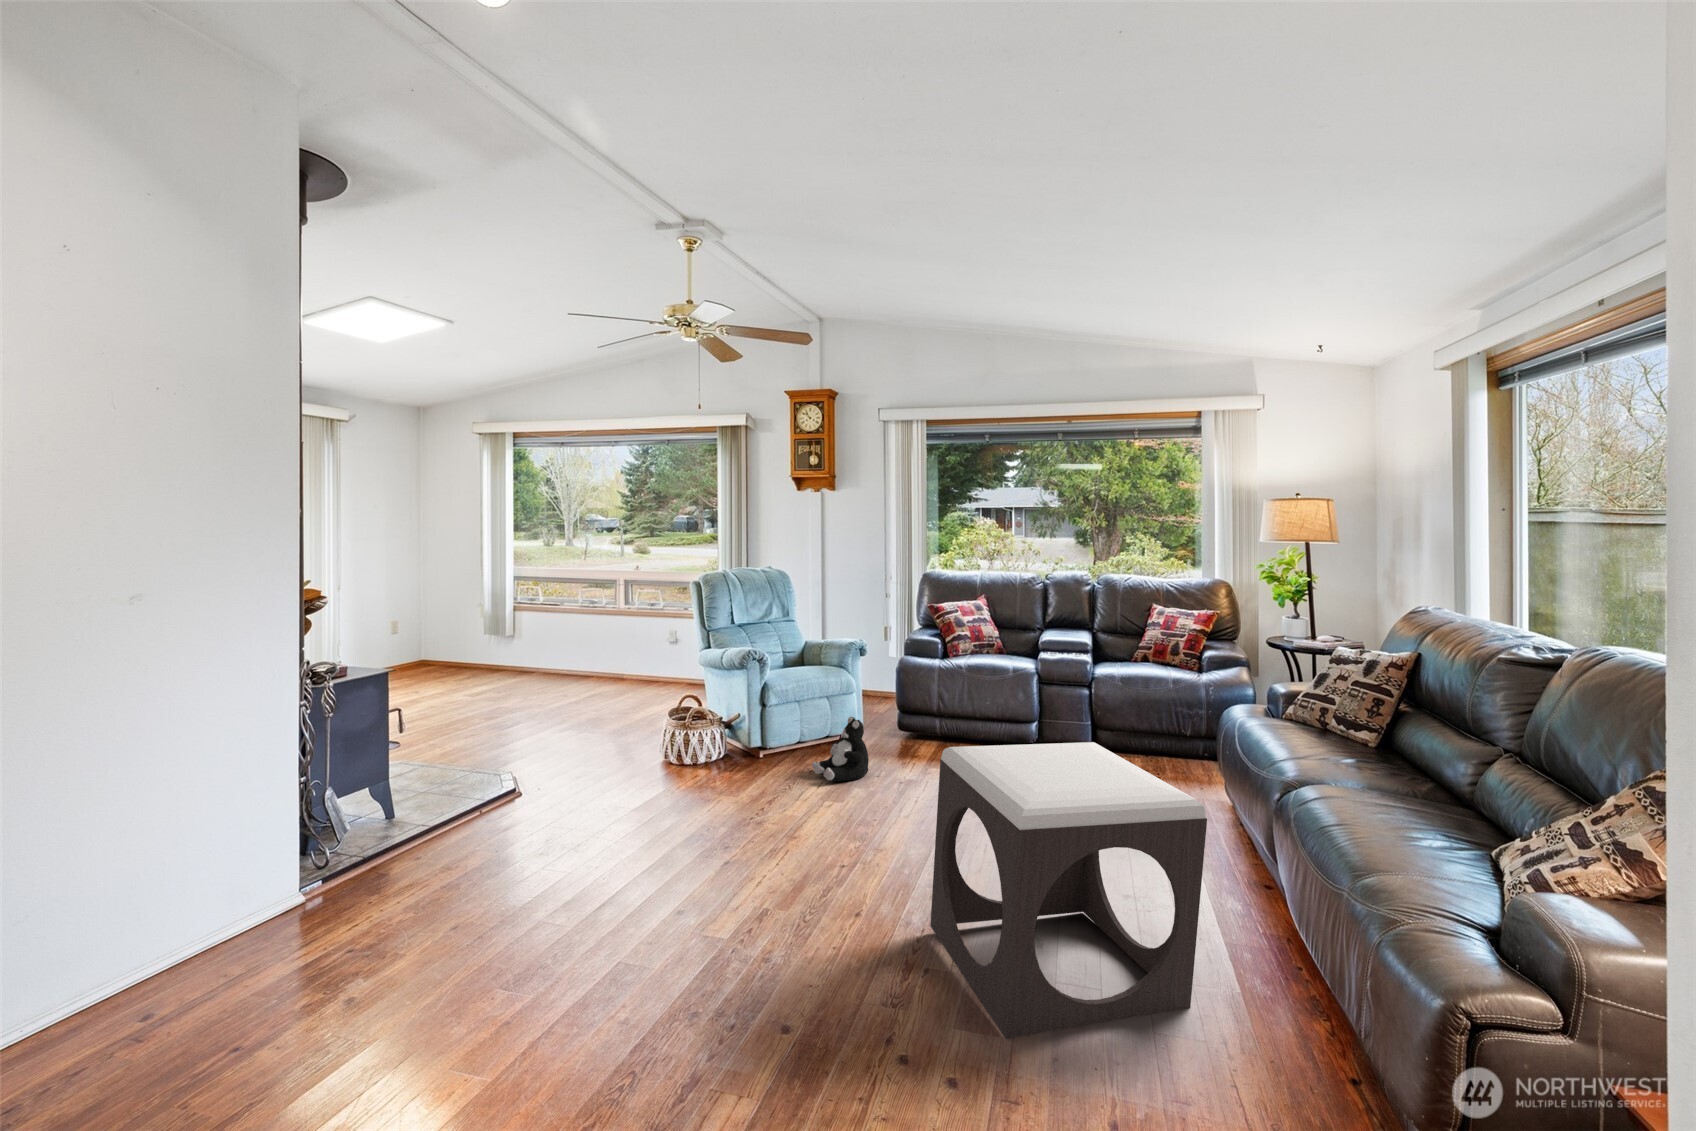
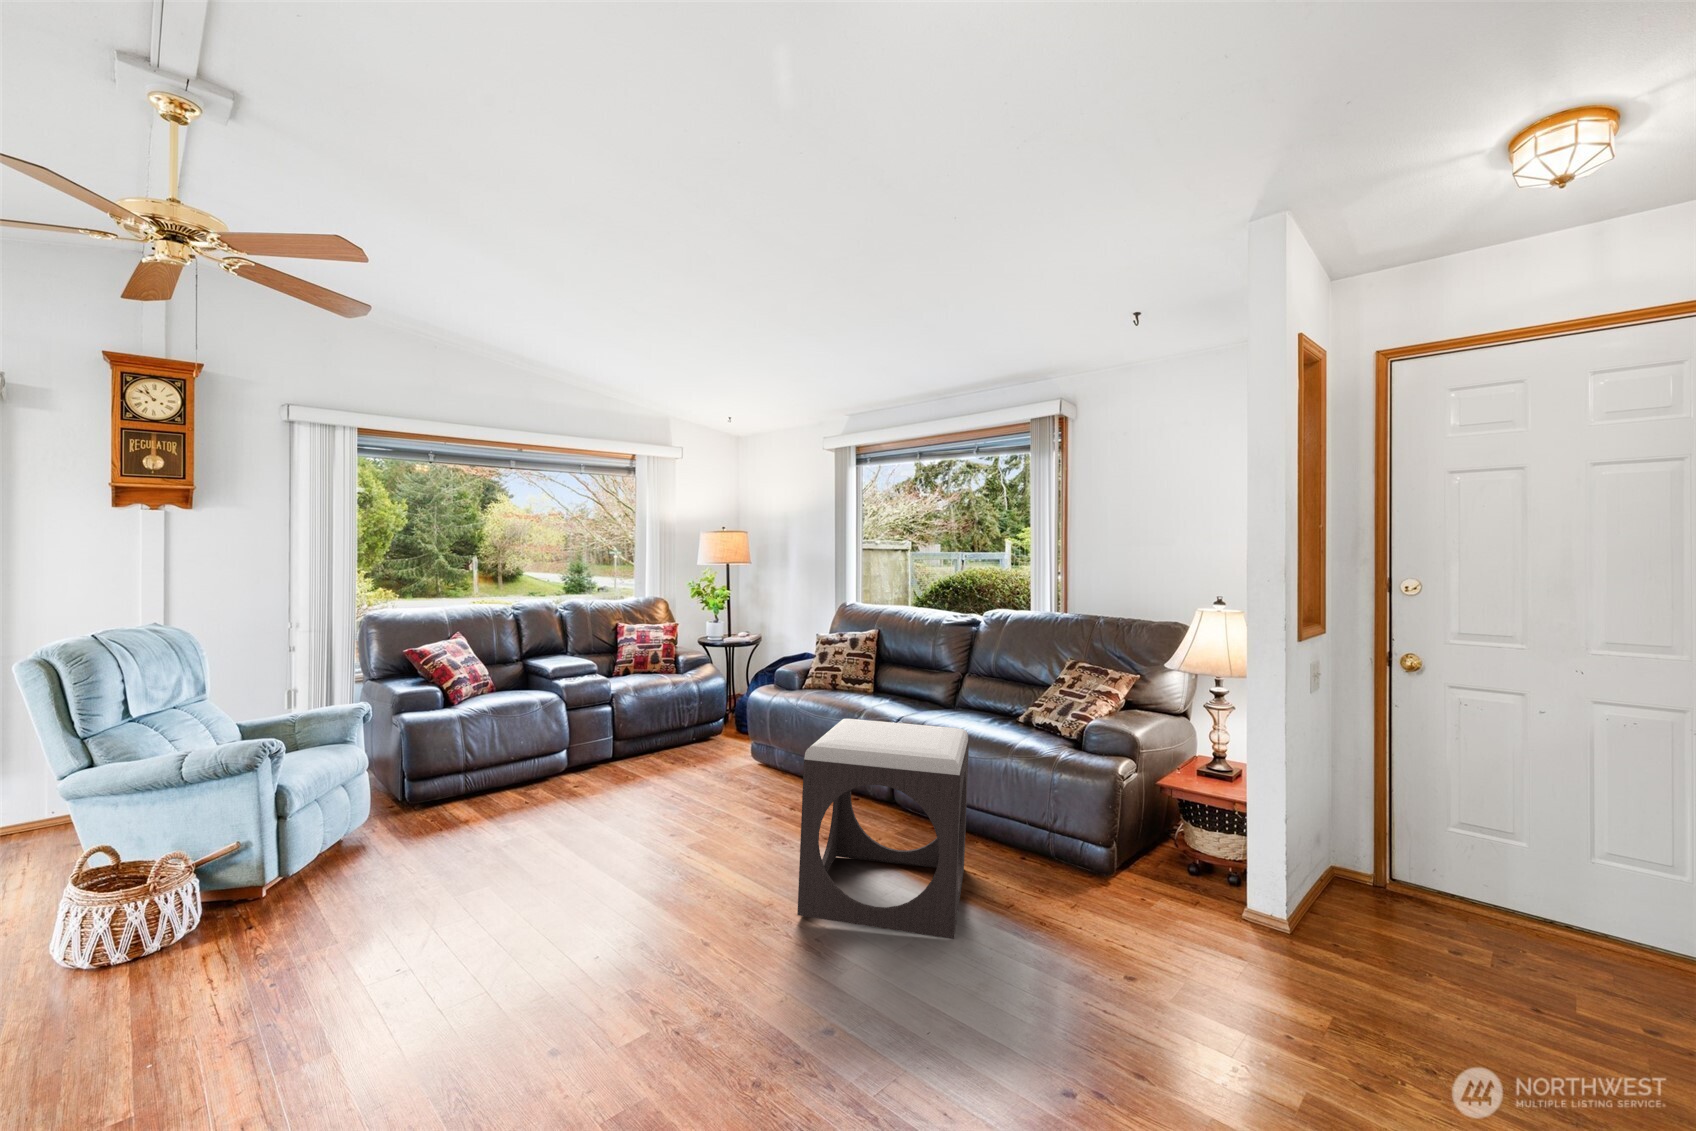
plush toy: present [812,717,869,781] -> none [401,789,473,874]

